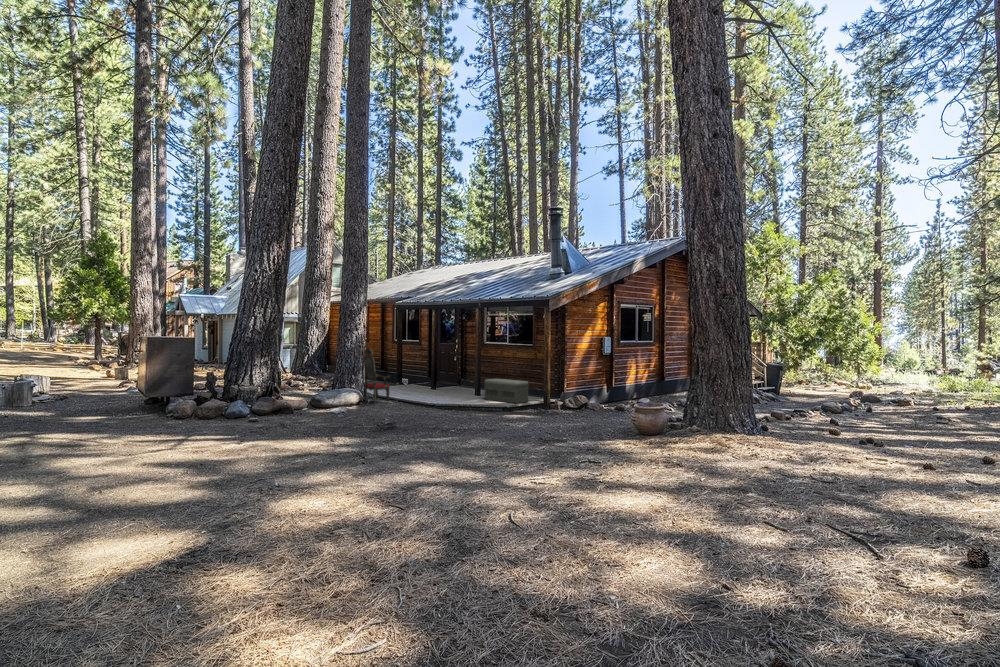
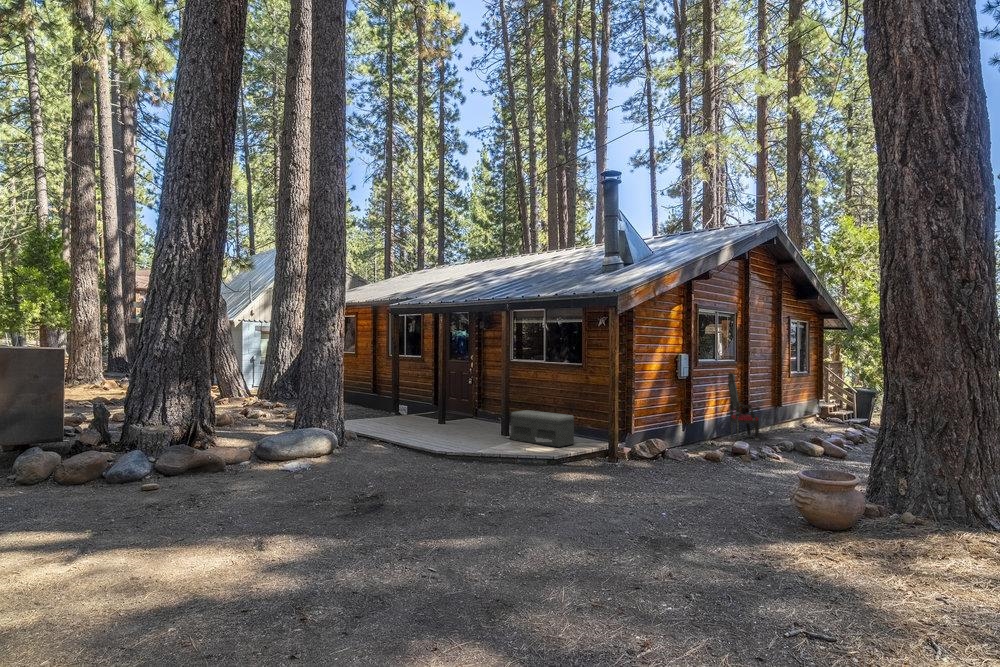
armchair: present [364,349,390,404] -> present [728,373,760,441]

